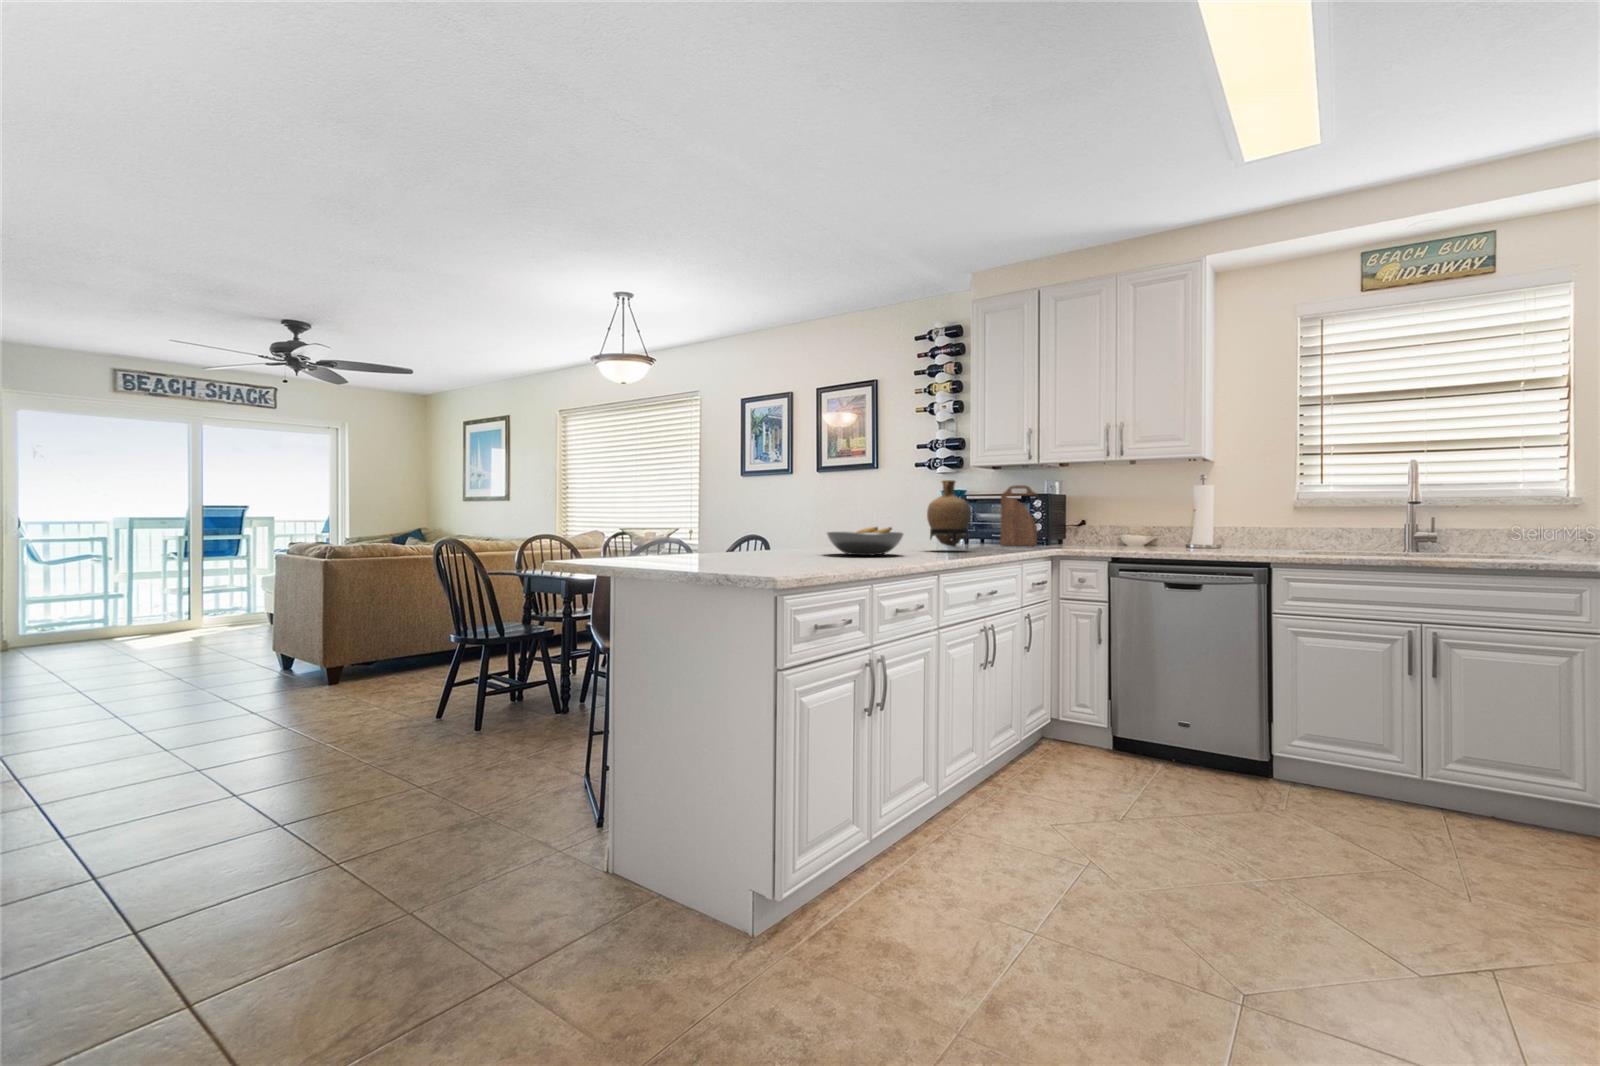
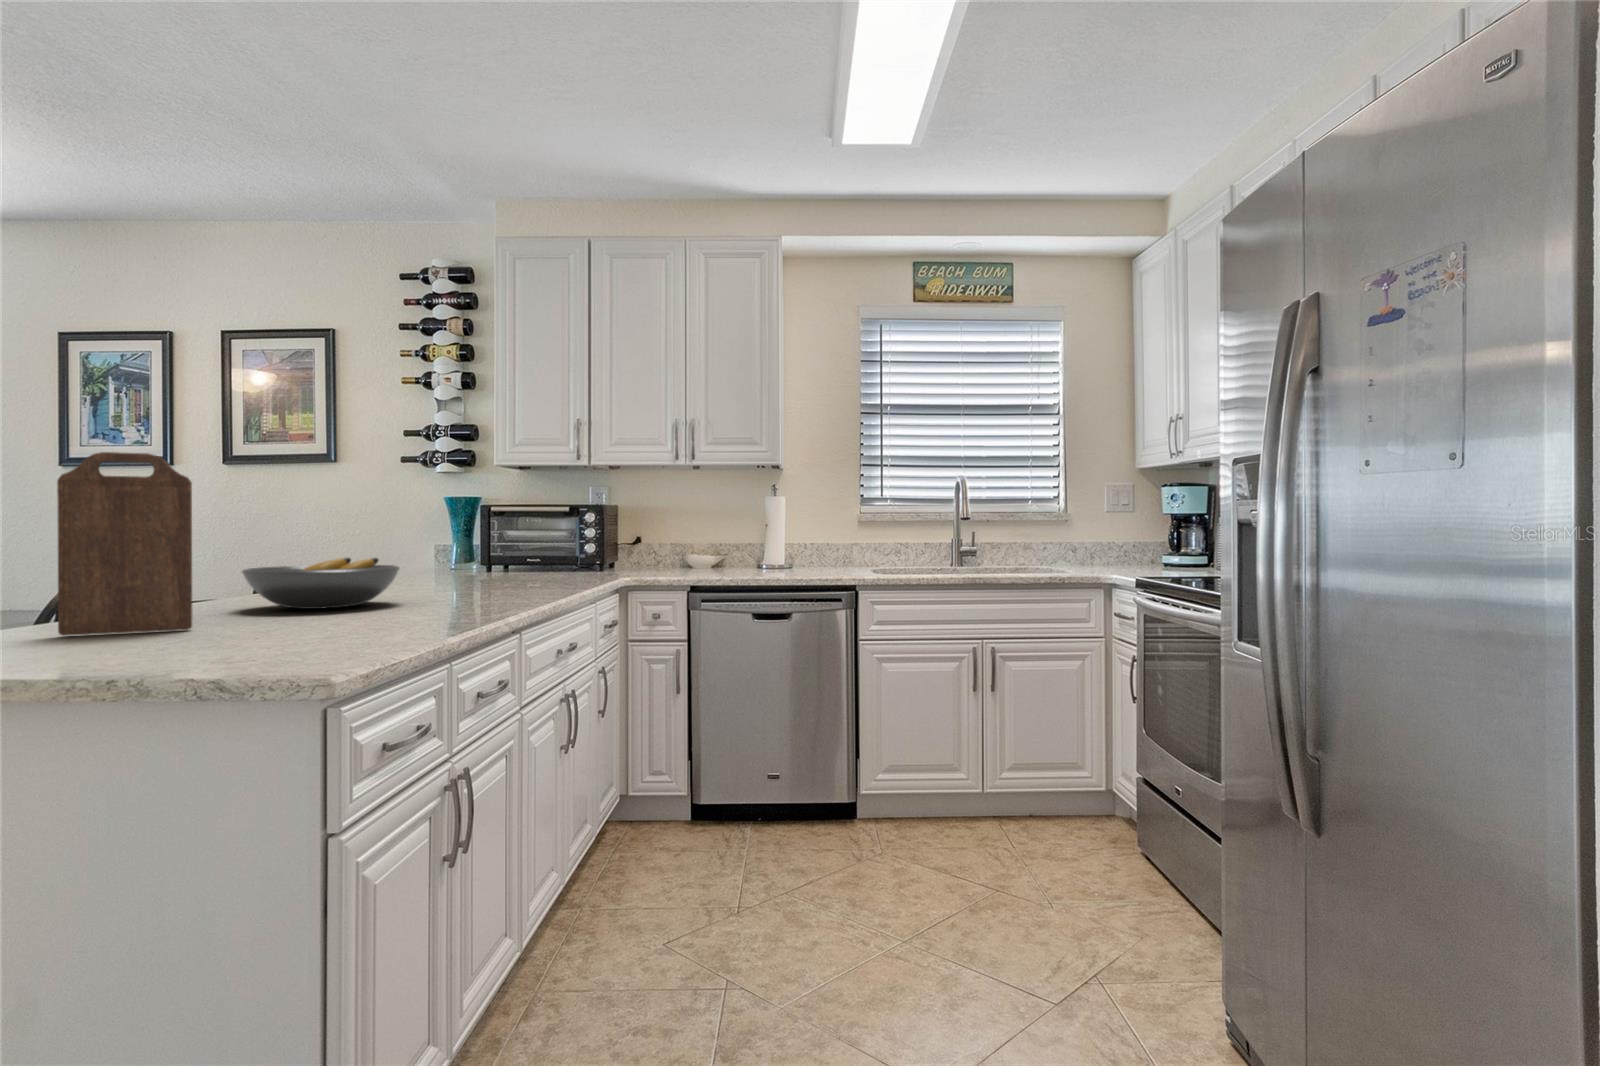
vase: present [927,480,971,547] -> none [435,481,506,588]
cutting board: present [1000,485,1037,546] -> present [57,452,192,636]

